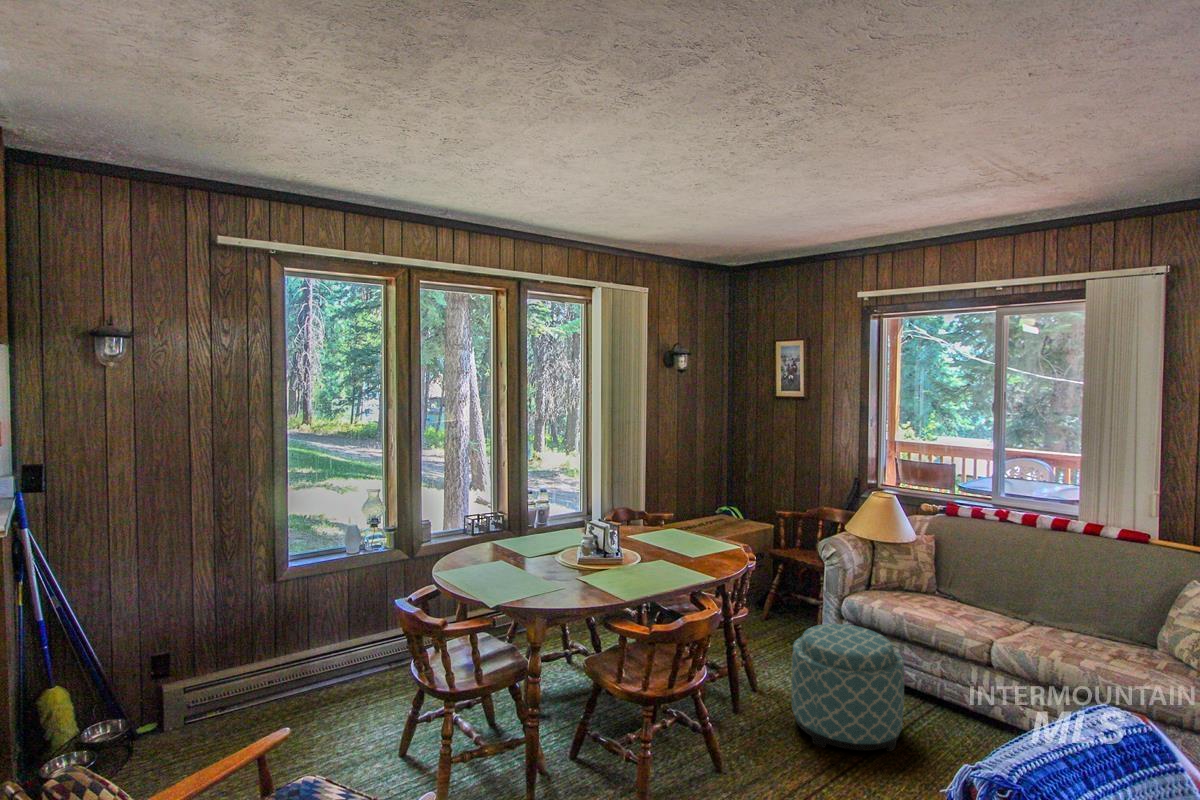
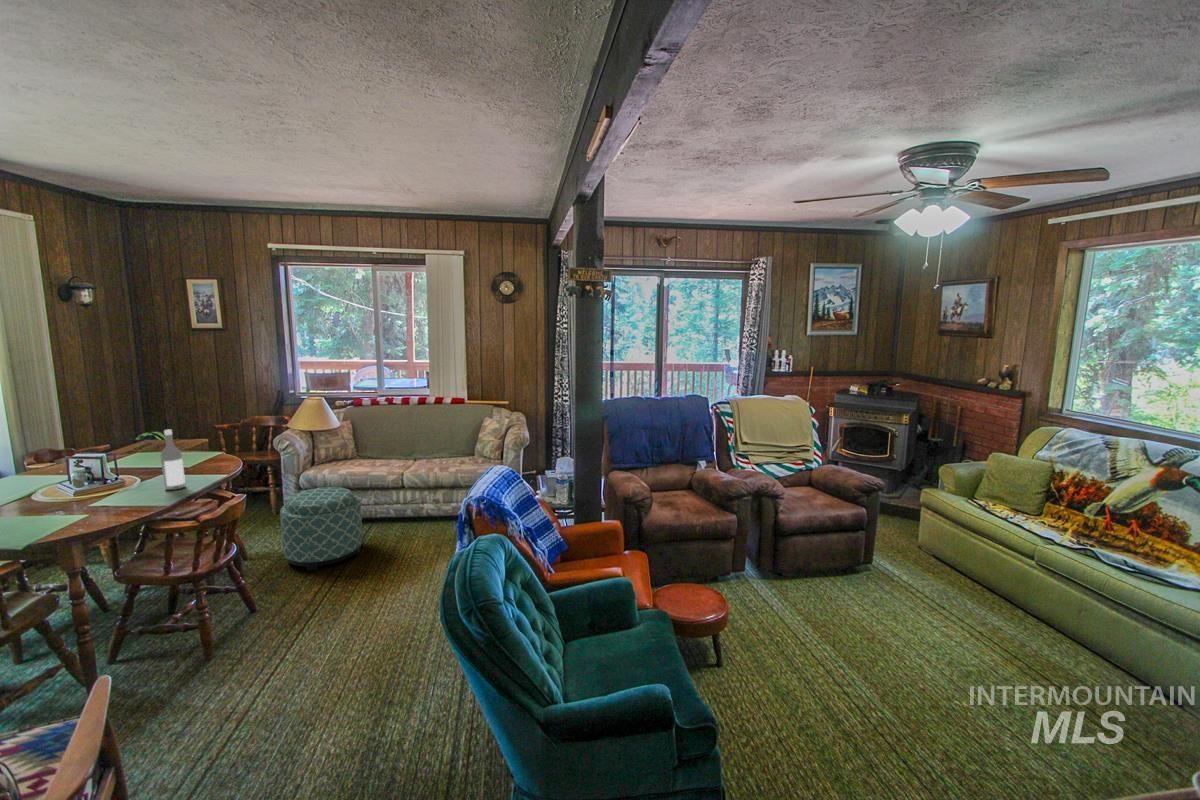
wine bottle: none [656,509,675,582] -> present [161,430,185,490]

